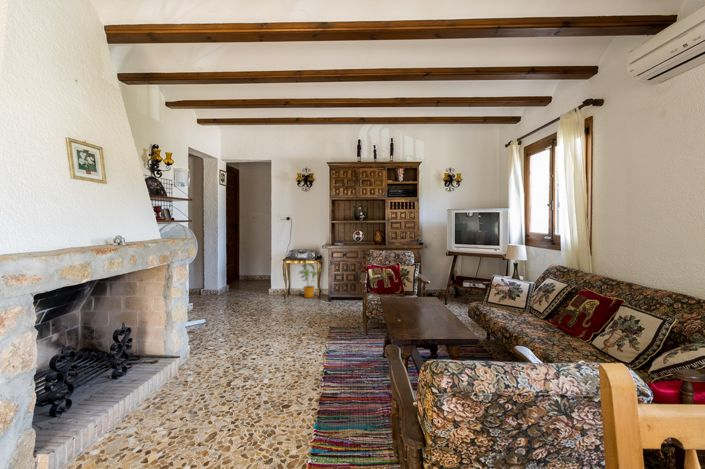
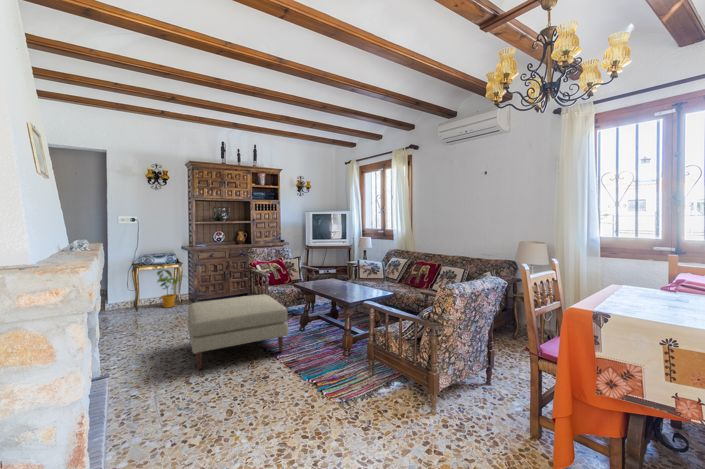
ottoman: none [248,301,355,376] -> present [188,294,288,369]

